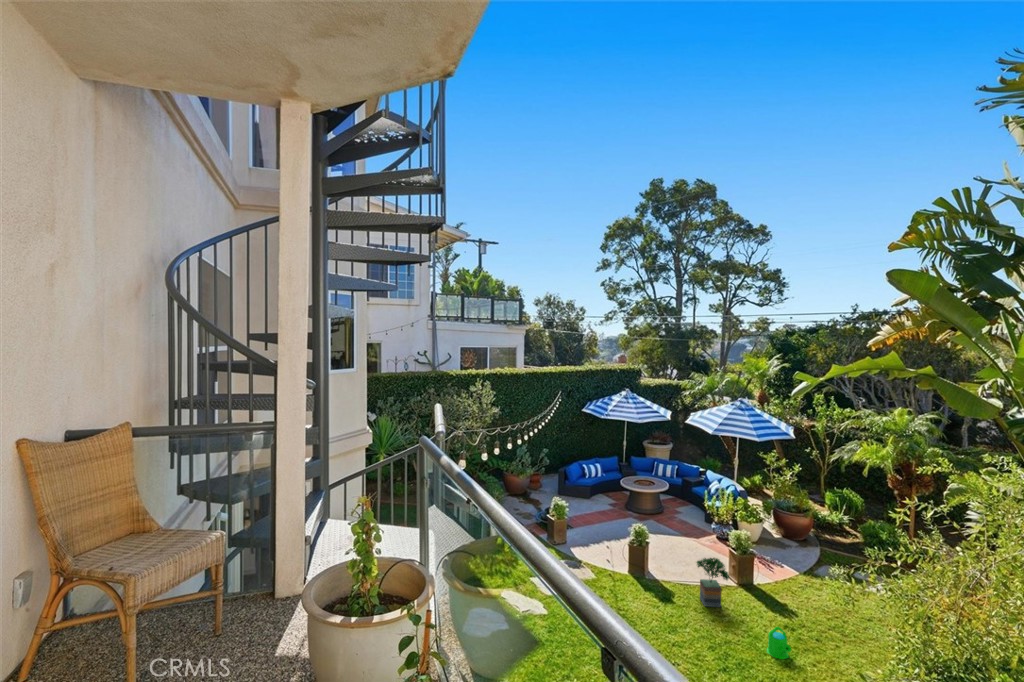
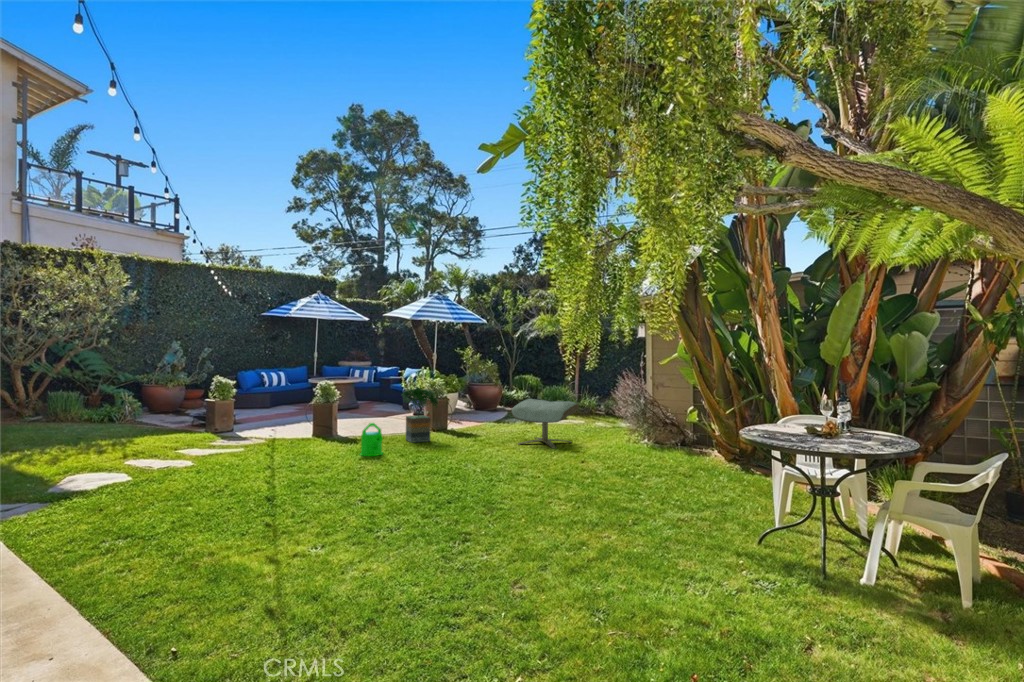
ottoman: none [798,589,872,656] -> present [511,399,579,448]
watering can: present [767,627,791,659] -> present [360,423,383,456]

